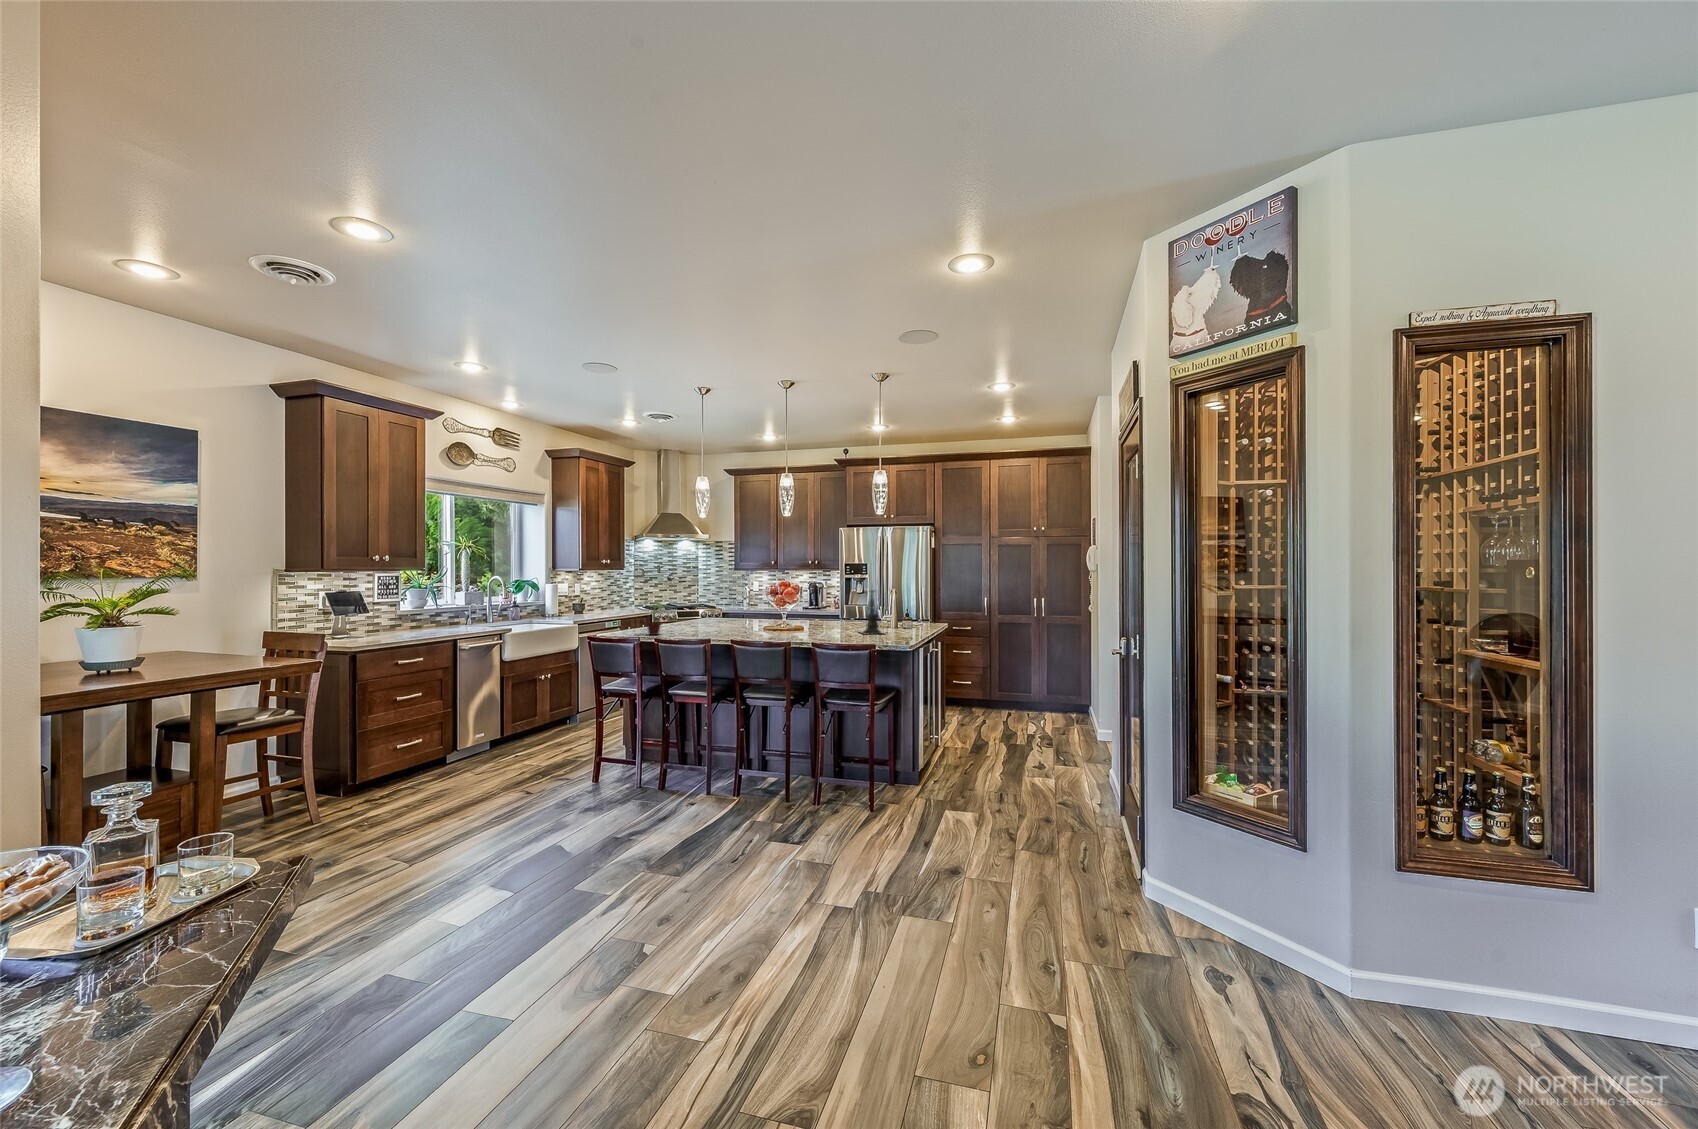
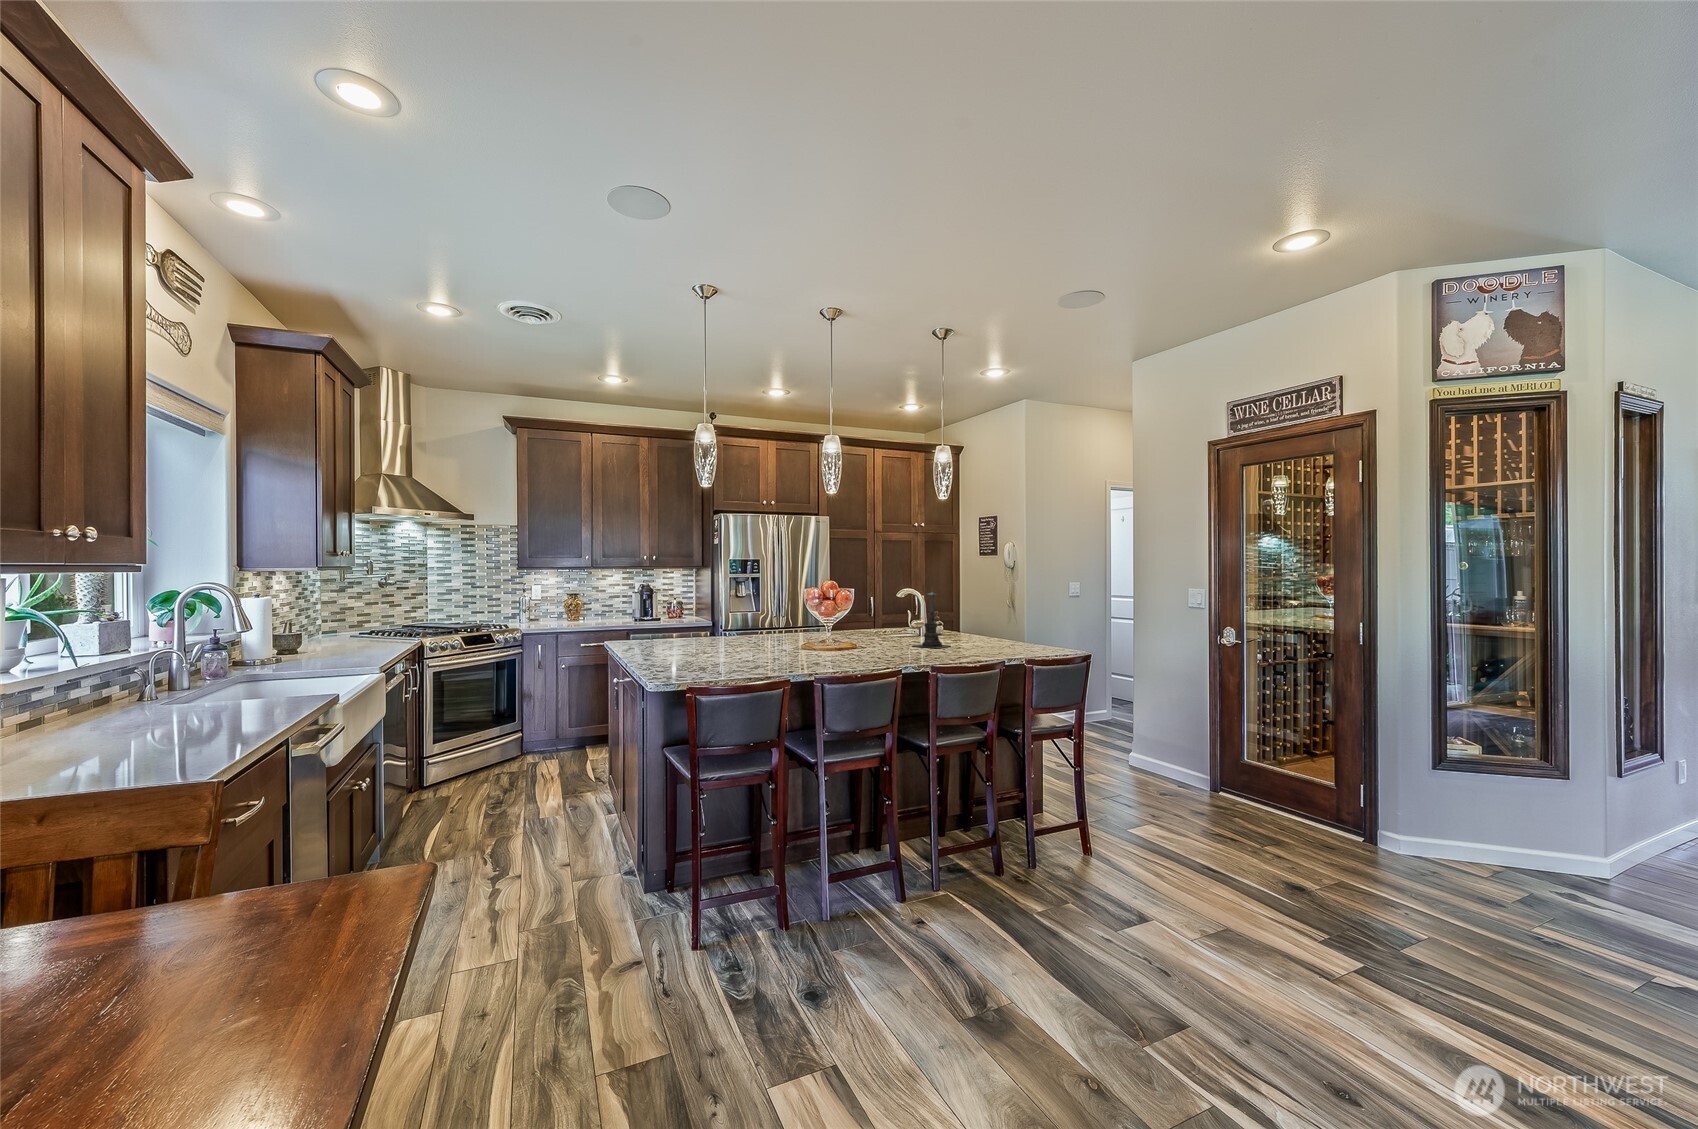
potted plant: present [638,601,662,635] -> none [695,620,755,676]

